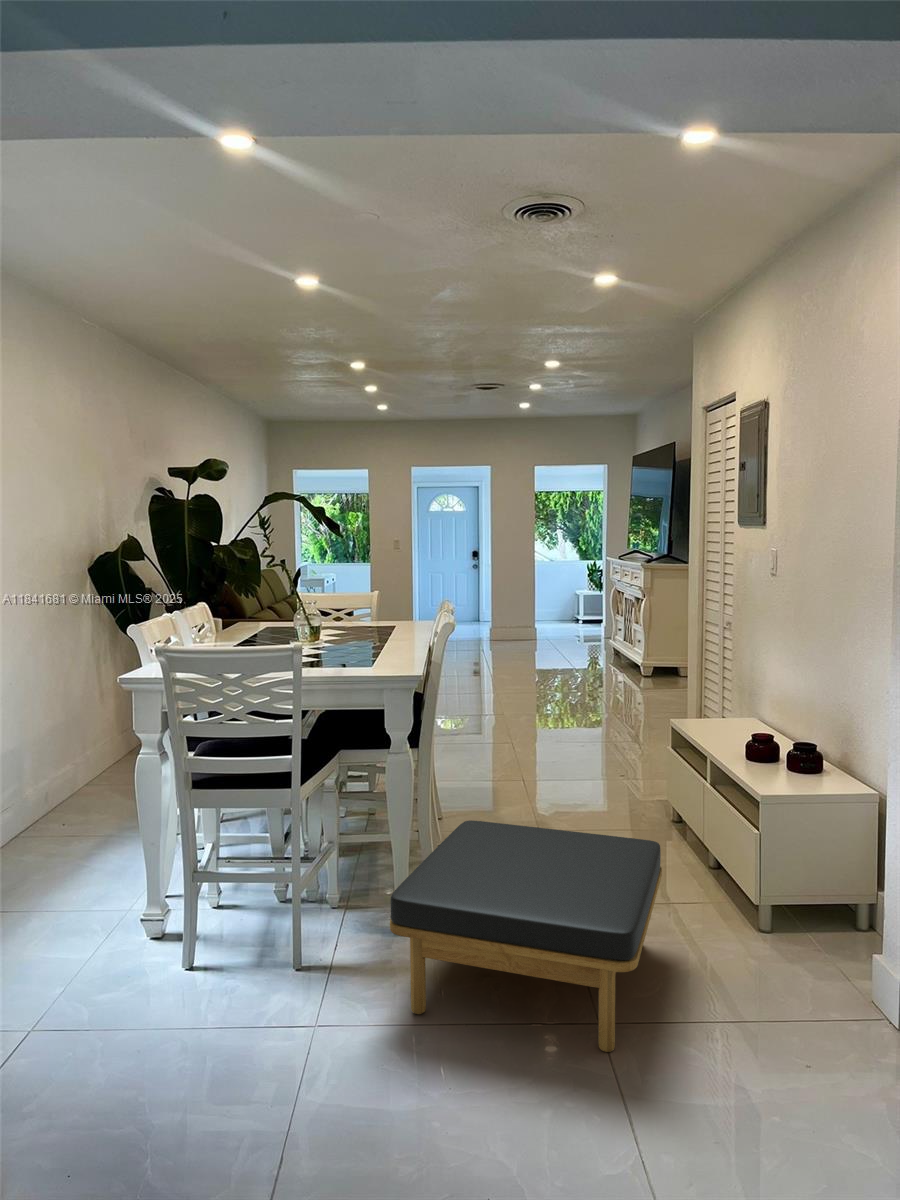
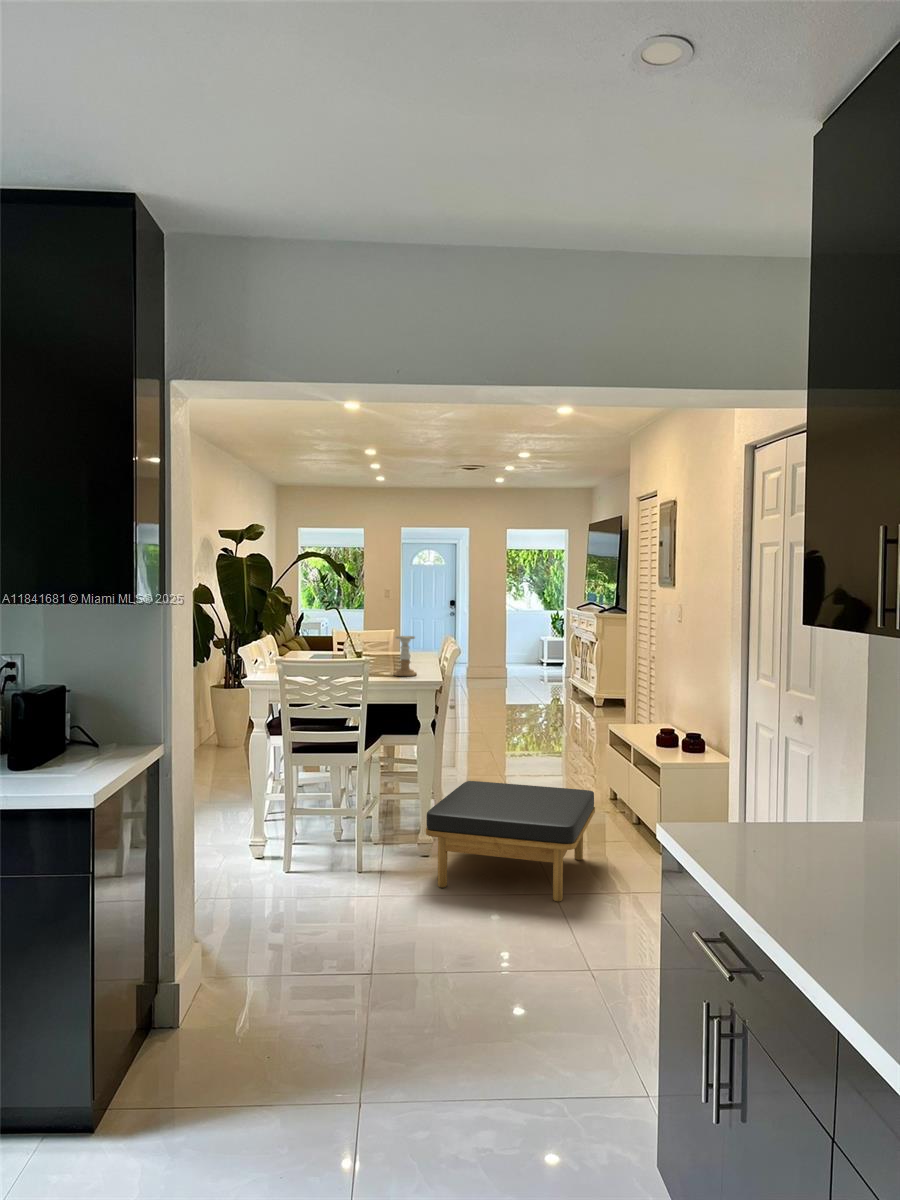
candle holder: none [358,603,393,663] -> present [393,636,417,676]

